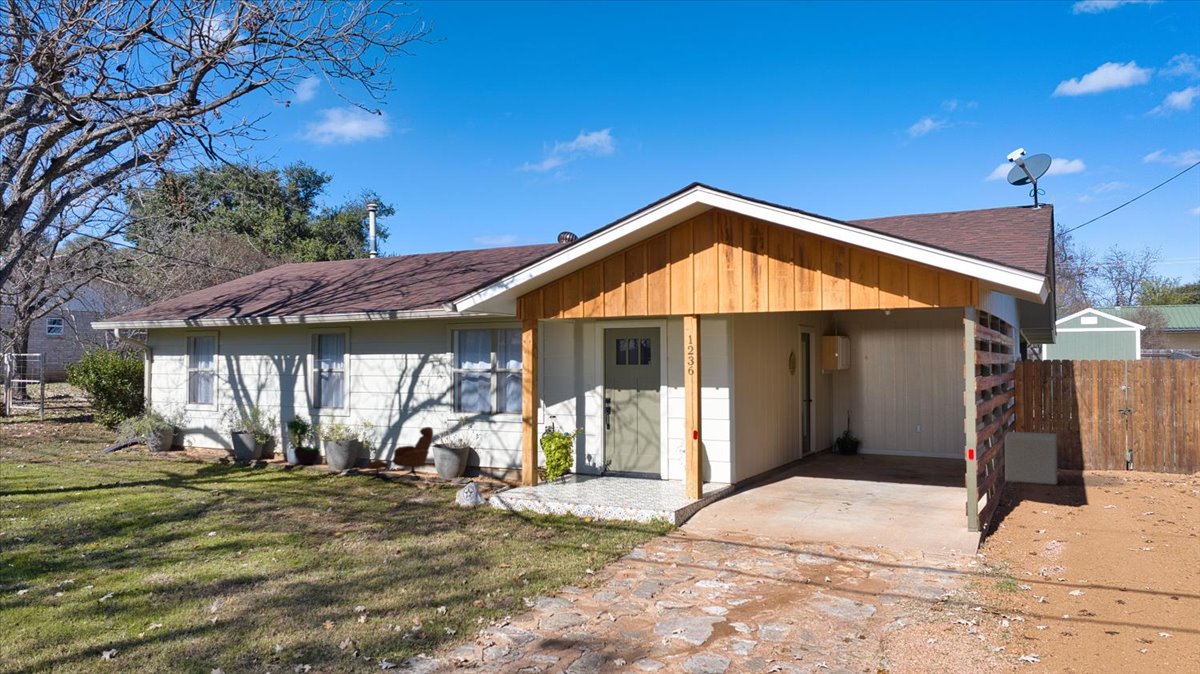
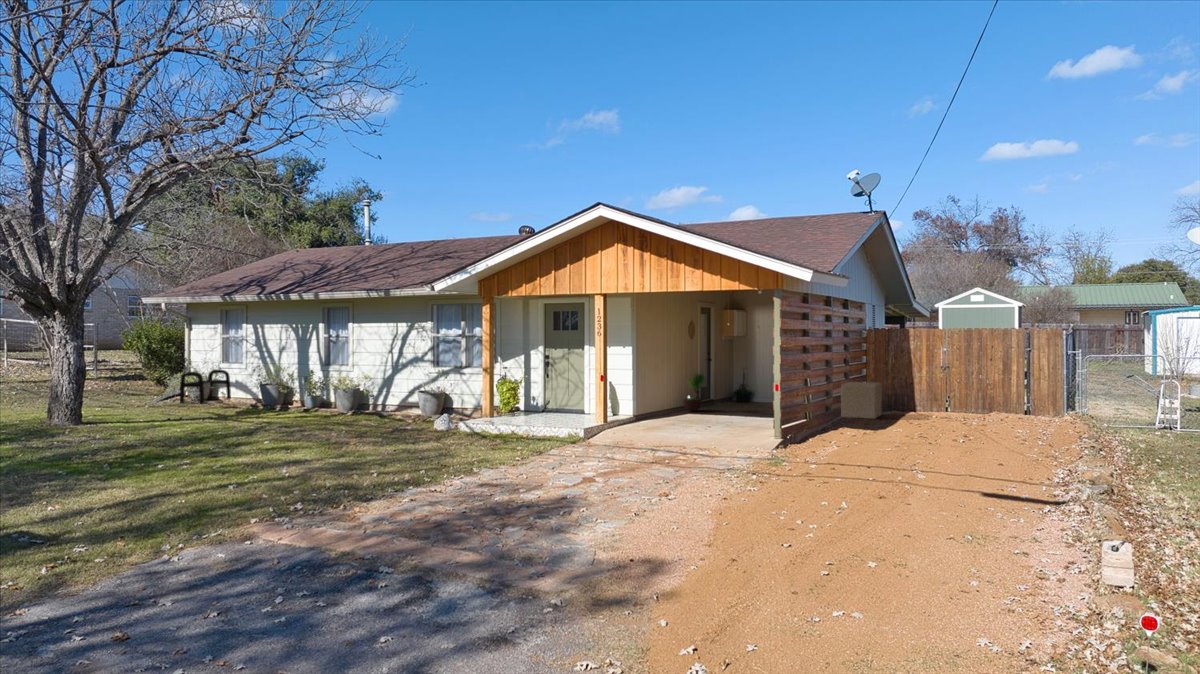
bench: none [132,412,199,457] -> present [180,370,231,403]
potted tree: present [285,416,319,464] -> present [684,374,705,411]
lounge chair: present [367,427,433,481] -> none [367,378,418,418]

